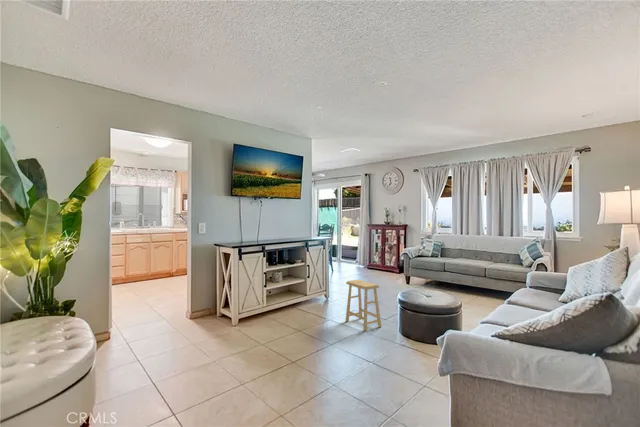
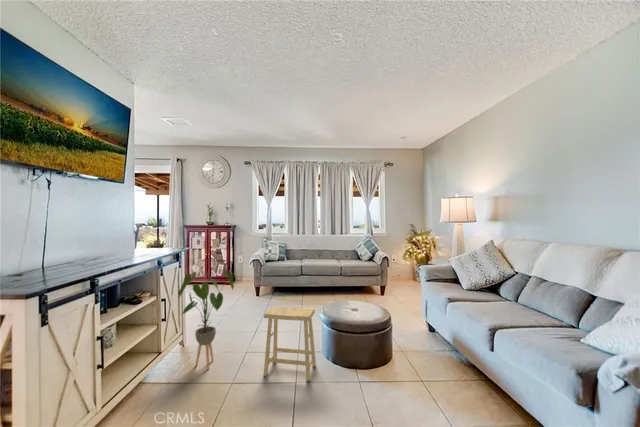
house plant: none [311,251,347,310] -> present [178,270,234,369]

